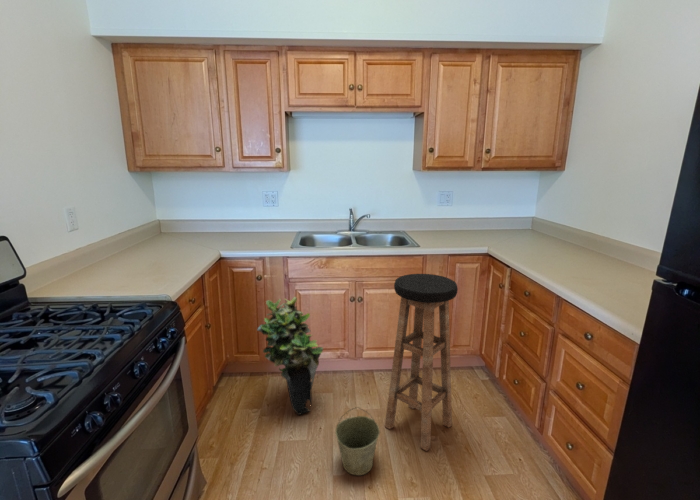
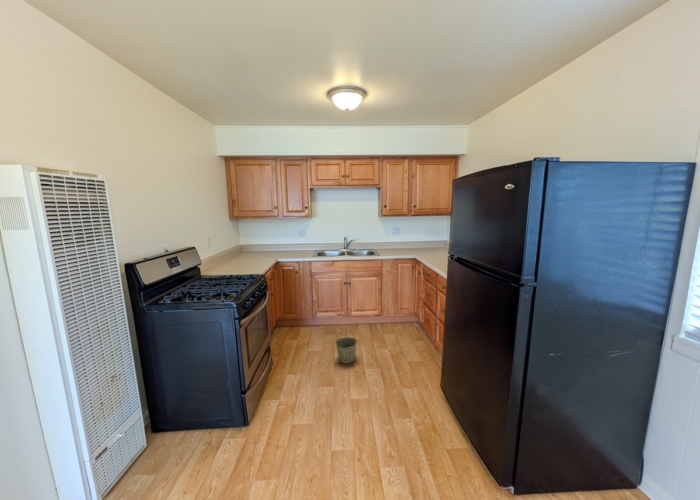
bar stool: present [385,274,458,451] -> none [361,267,396,355]
potted plant: present [258,297,323,415] -> none [296,282,330,342]

